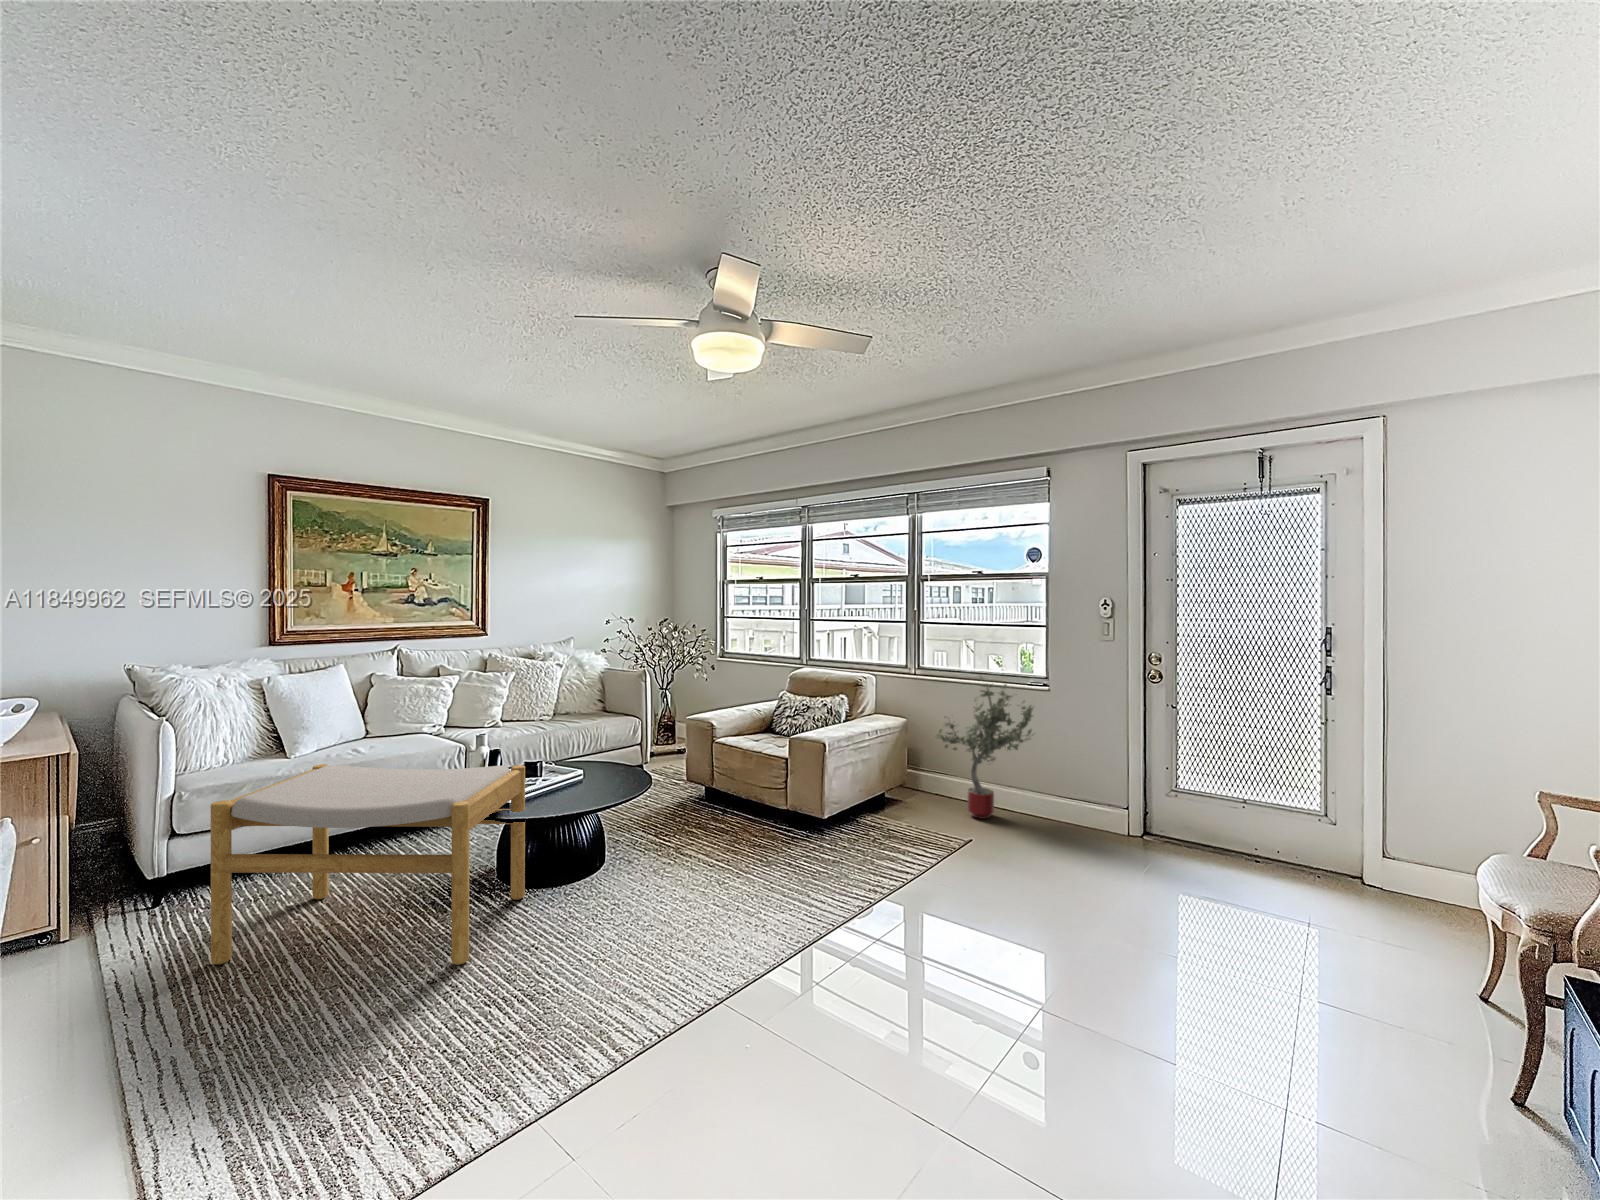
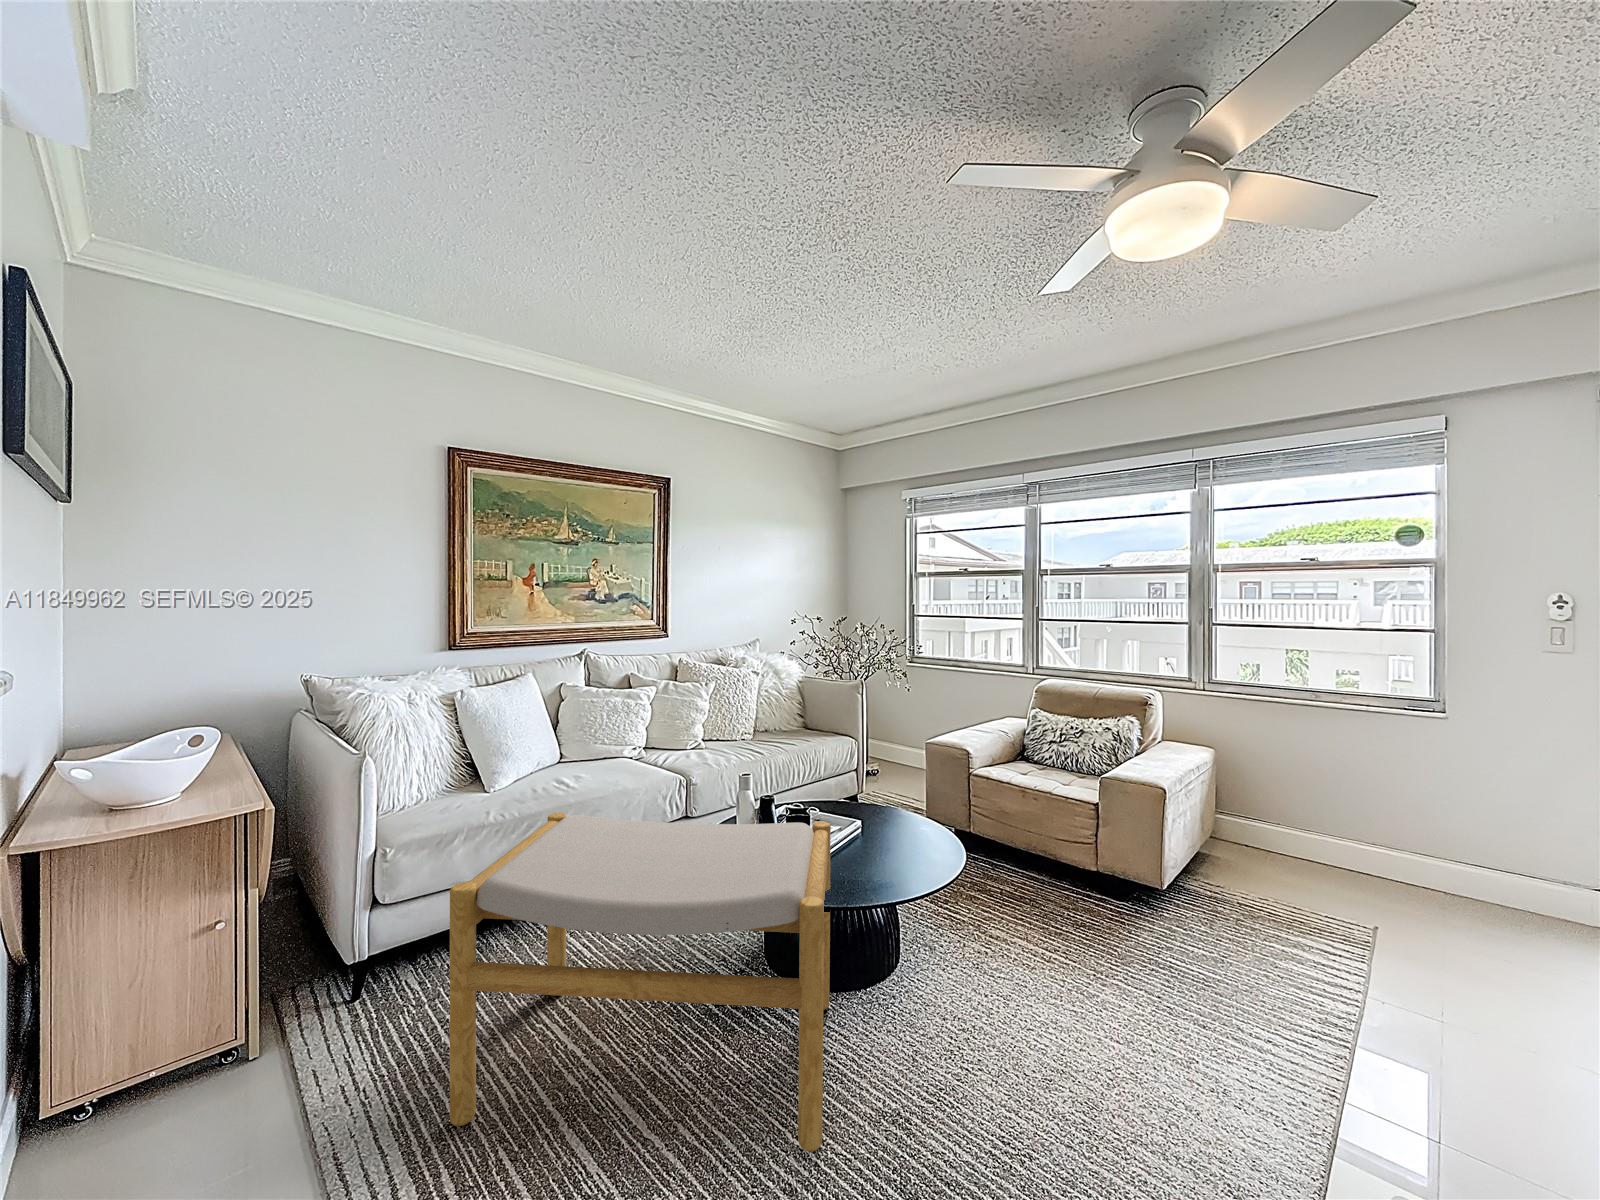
potted tree: present [937,684,1033,819] -> none [1259,705,1449,886]

